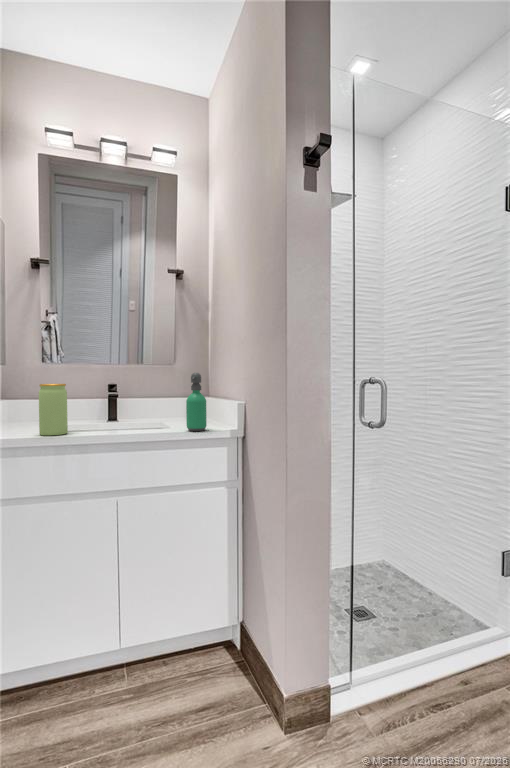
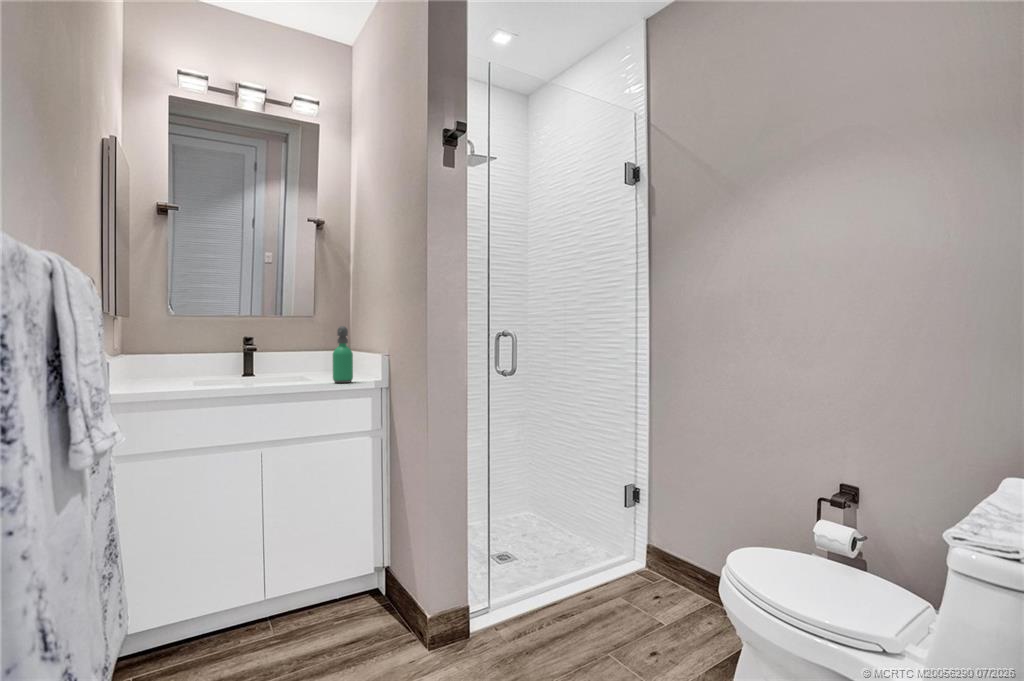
jar: present [39,384,68,436] -> none [177,336,208,388]

